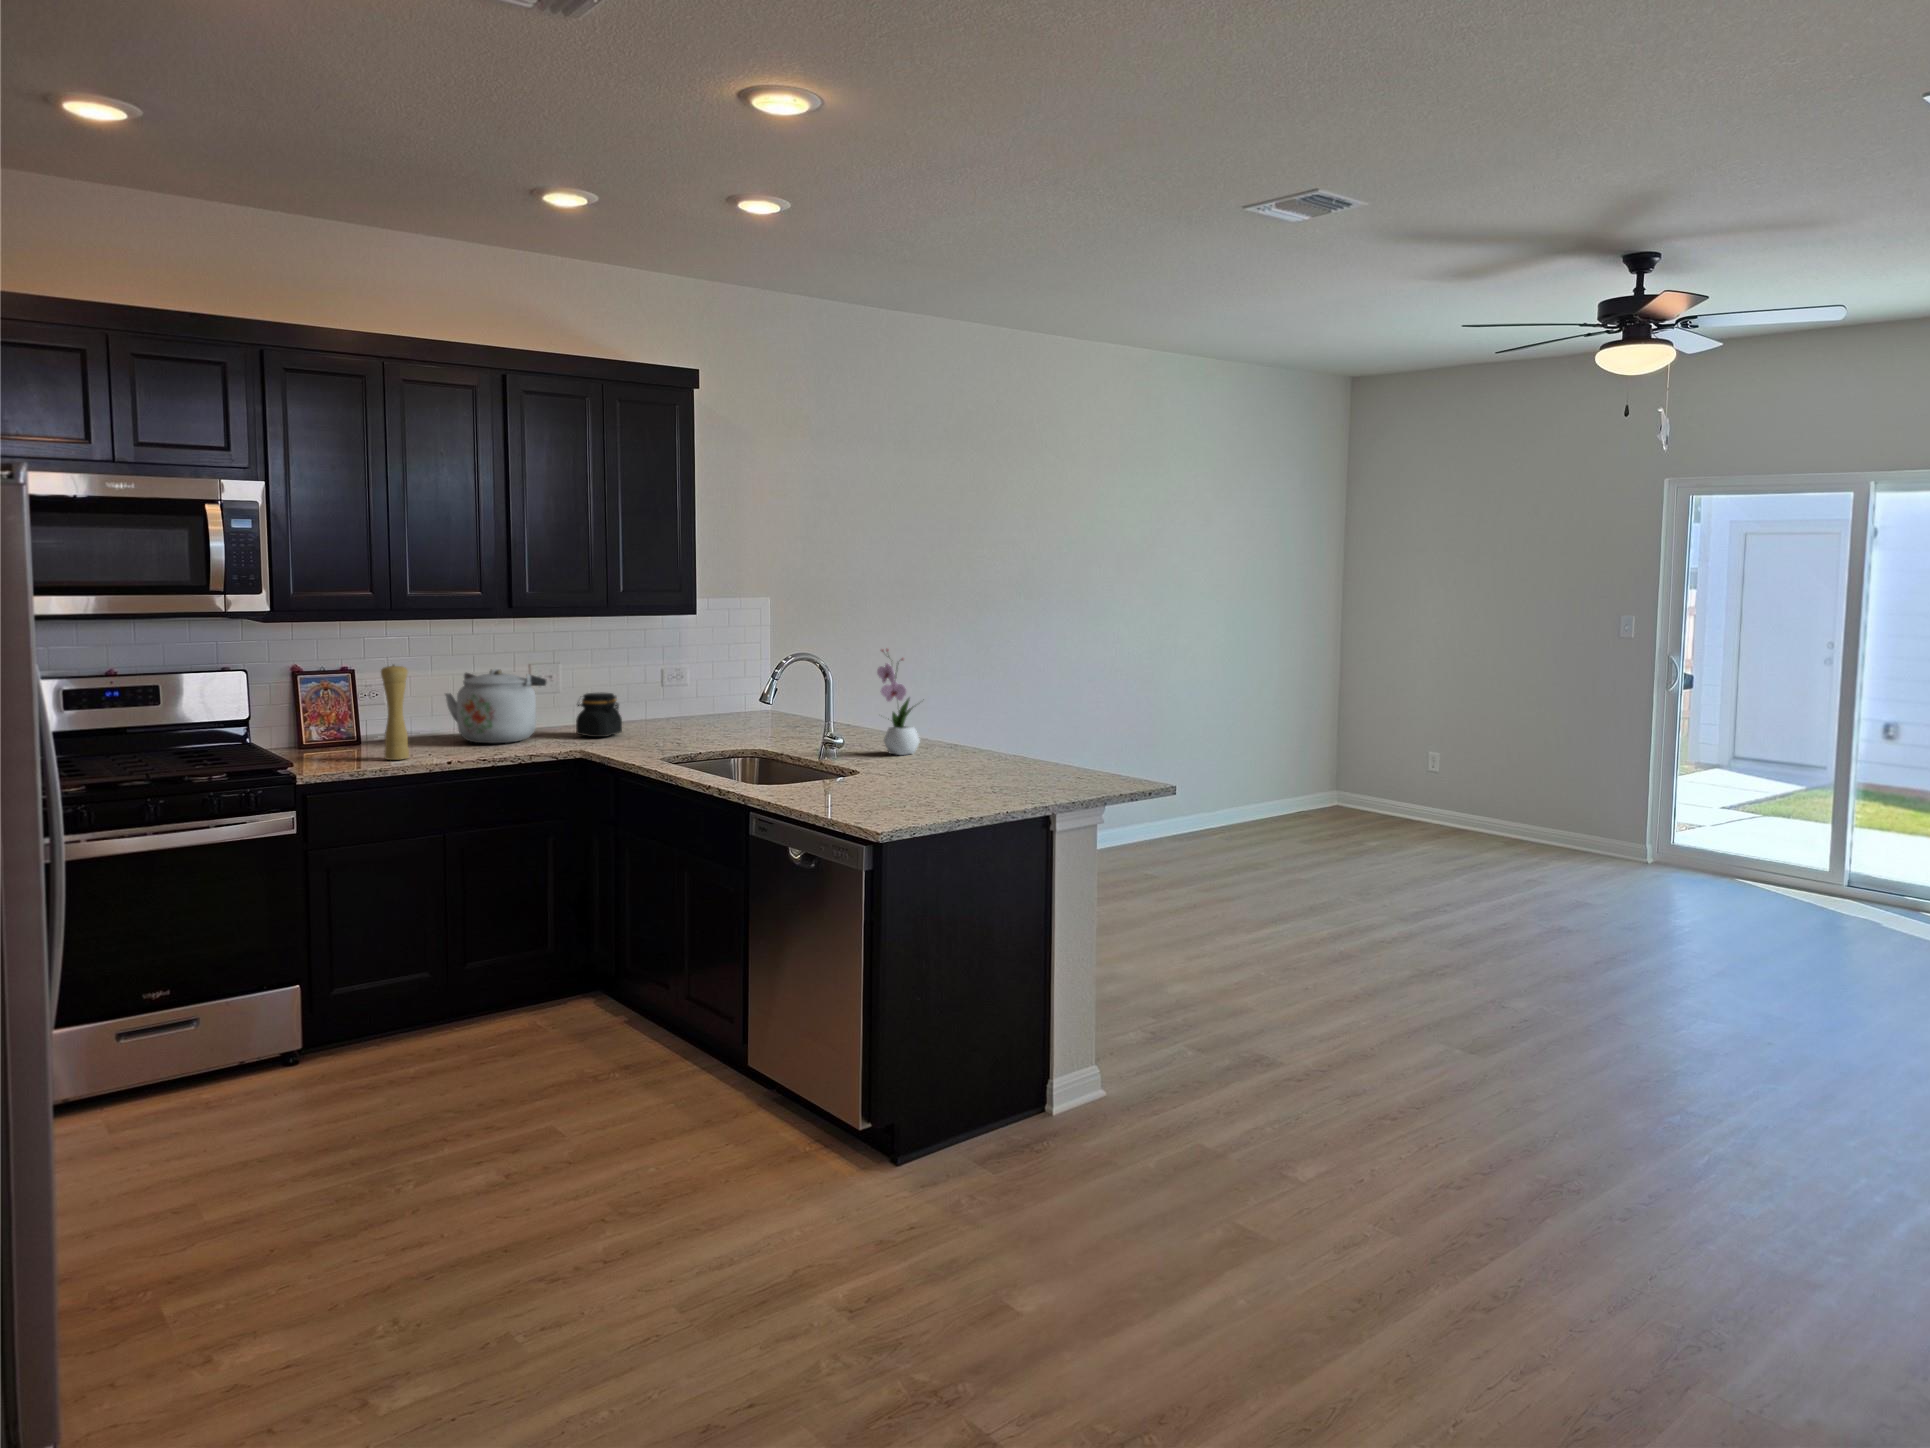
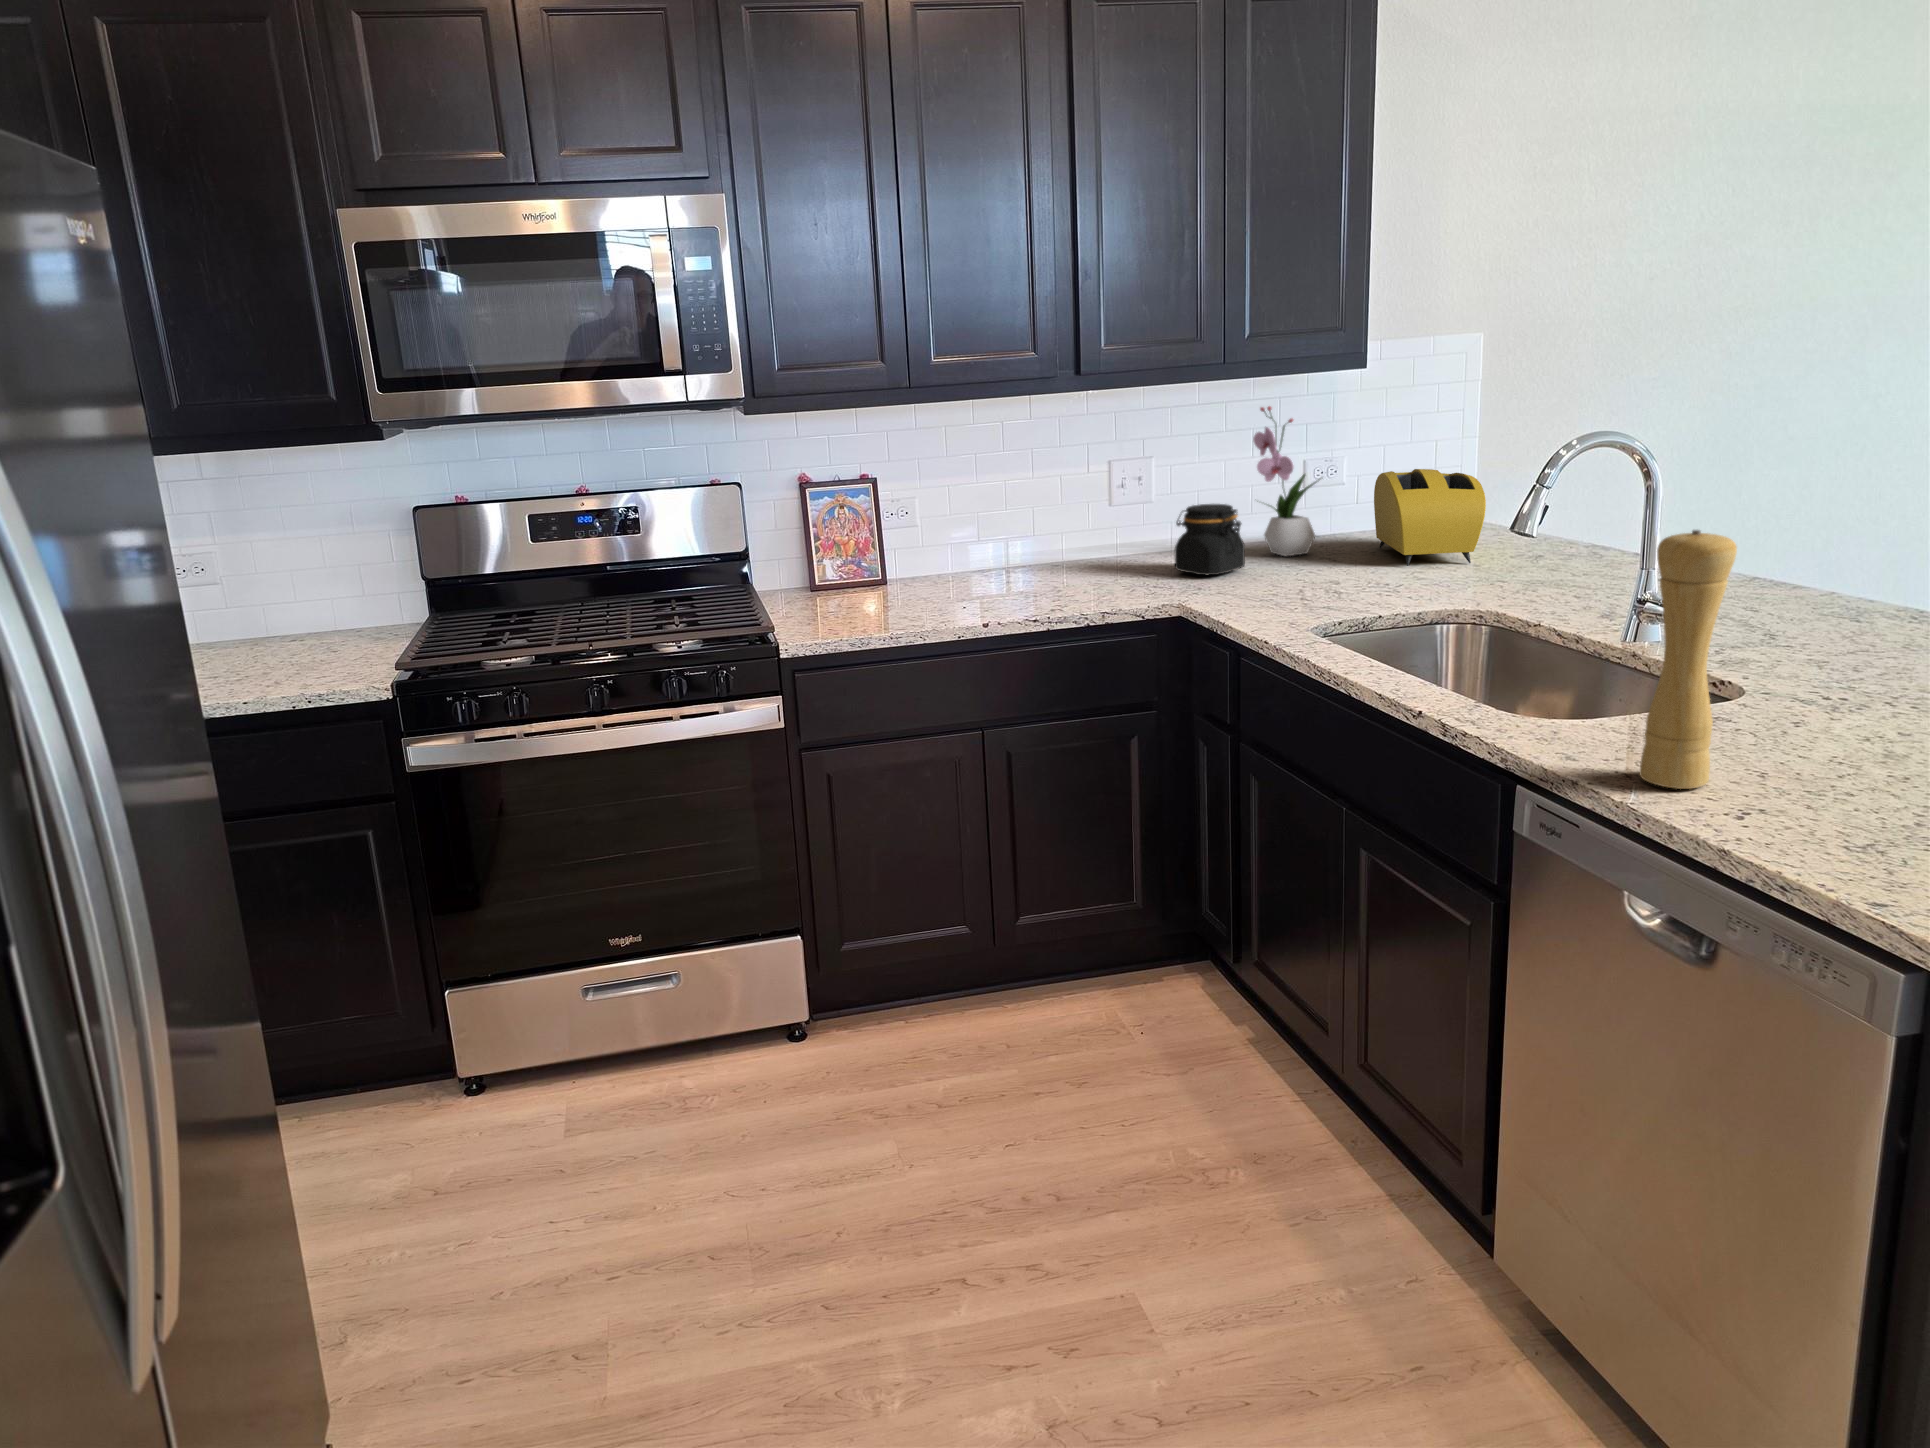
flower arrangement: present [877,649,920,755] -> present [1253,406,1317,556]
pepper mill: present [381,665,409,760] -> present [1639,530,1737,789]
kettle: present [445,669,546,743] -> none [990,472,1132,586]
toaster: none [703,675,764,732] -> present [1374,469,1486,566]

